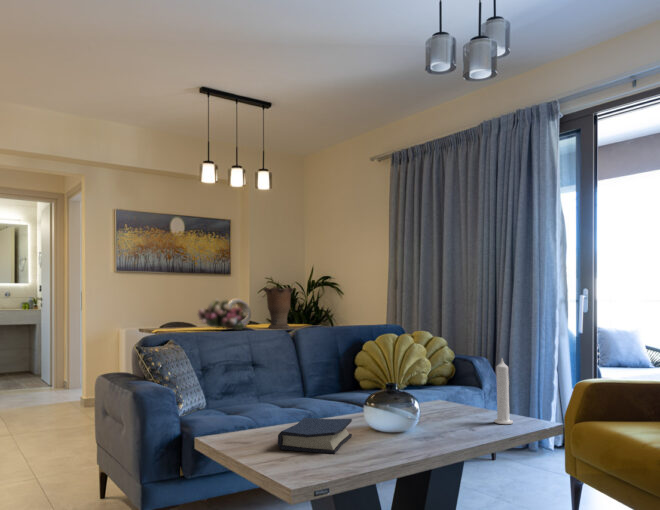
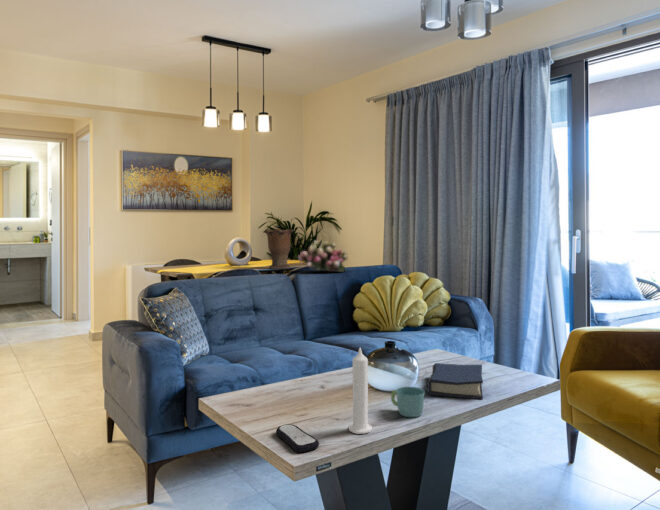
flower arrangement: present [198,299,248,330] -> present [298,241,348,272]
candle: present [494,358,513,424] -> present [349,348,372,434]
hardback book: present [278,418,352,454] -> present [427,363,483,399]
mug: none [389,421,422,450] -> present [391,387,425,417]
remote control: none [274,453,316,474] -> present [276,424,319,452]

